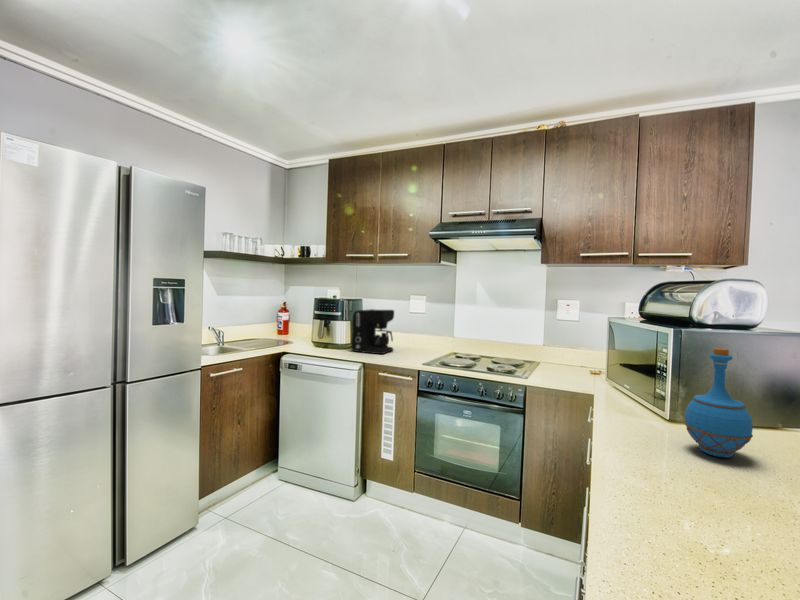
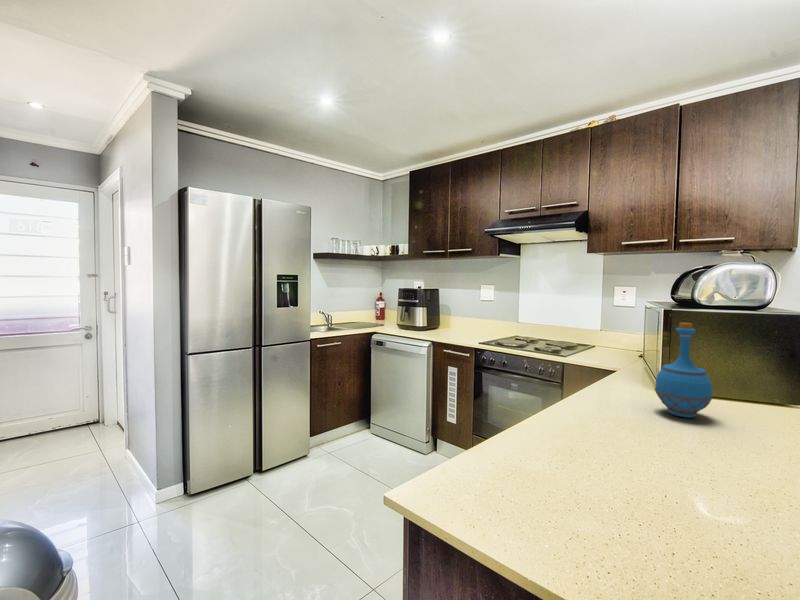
coffee maker: present [351,309,394,354] -> none [428,298,465,336]

